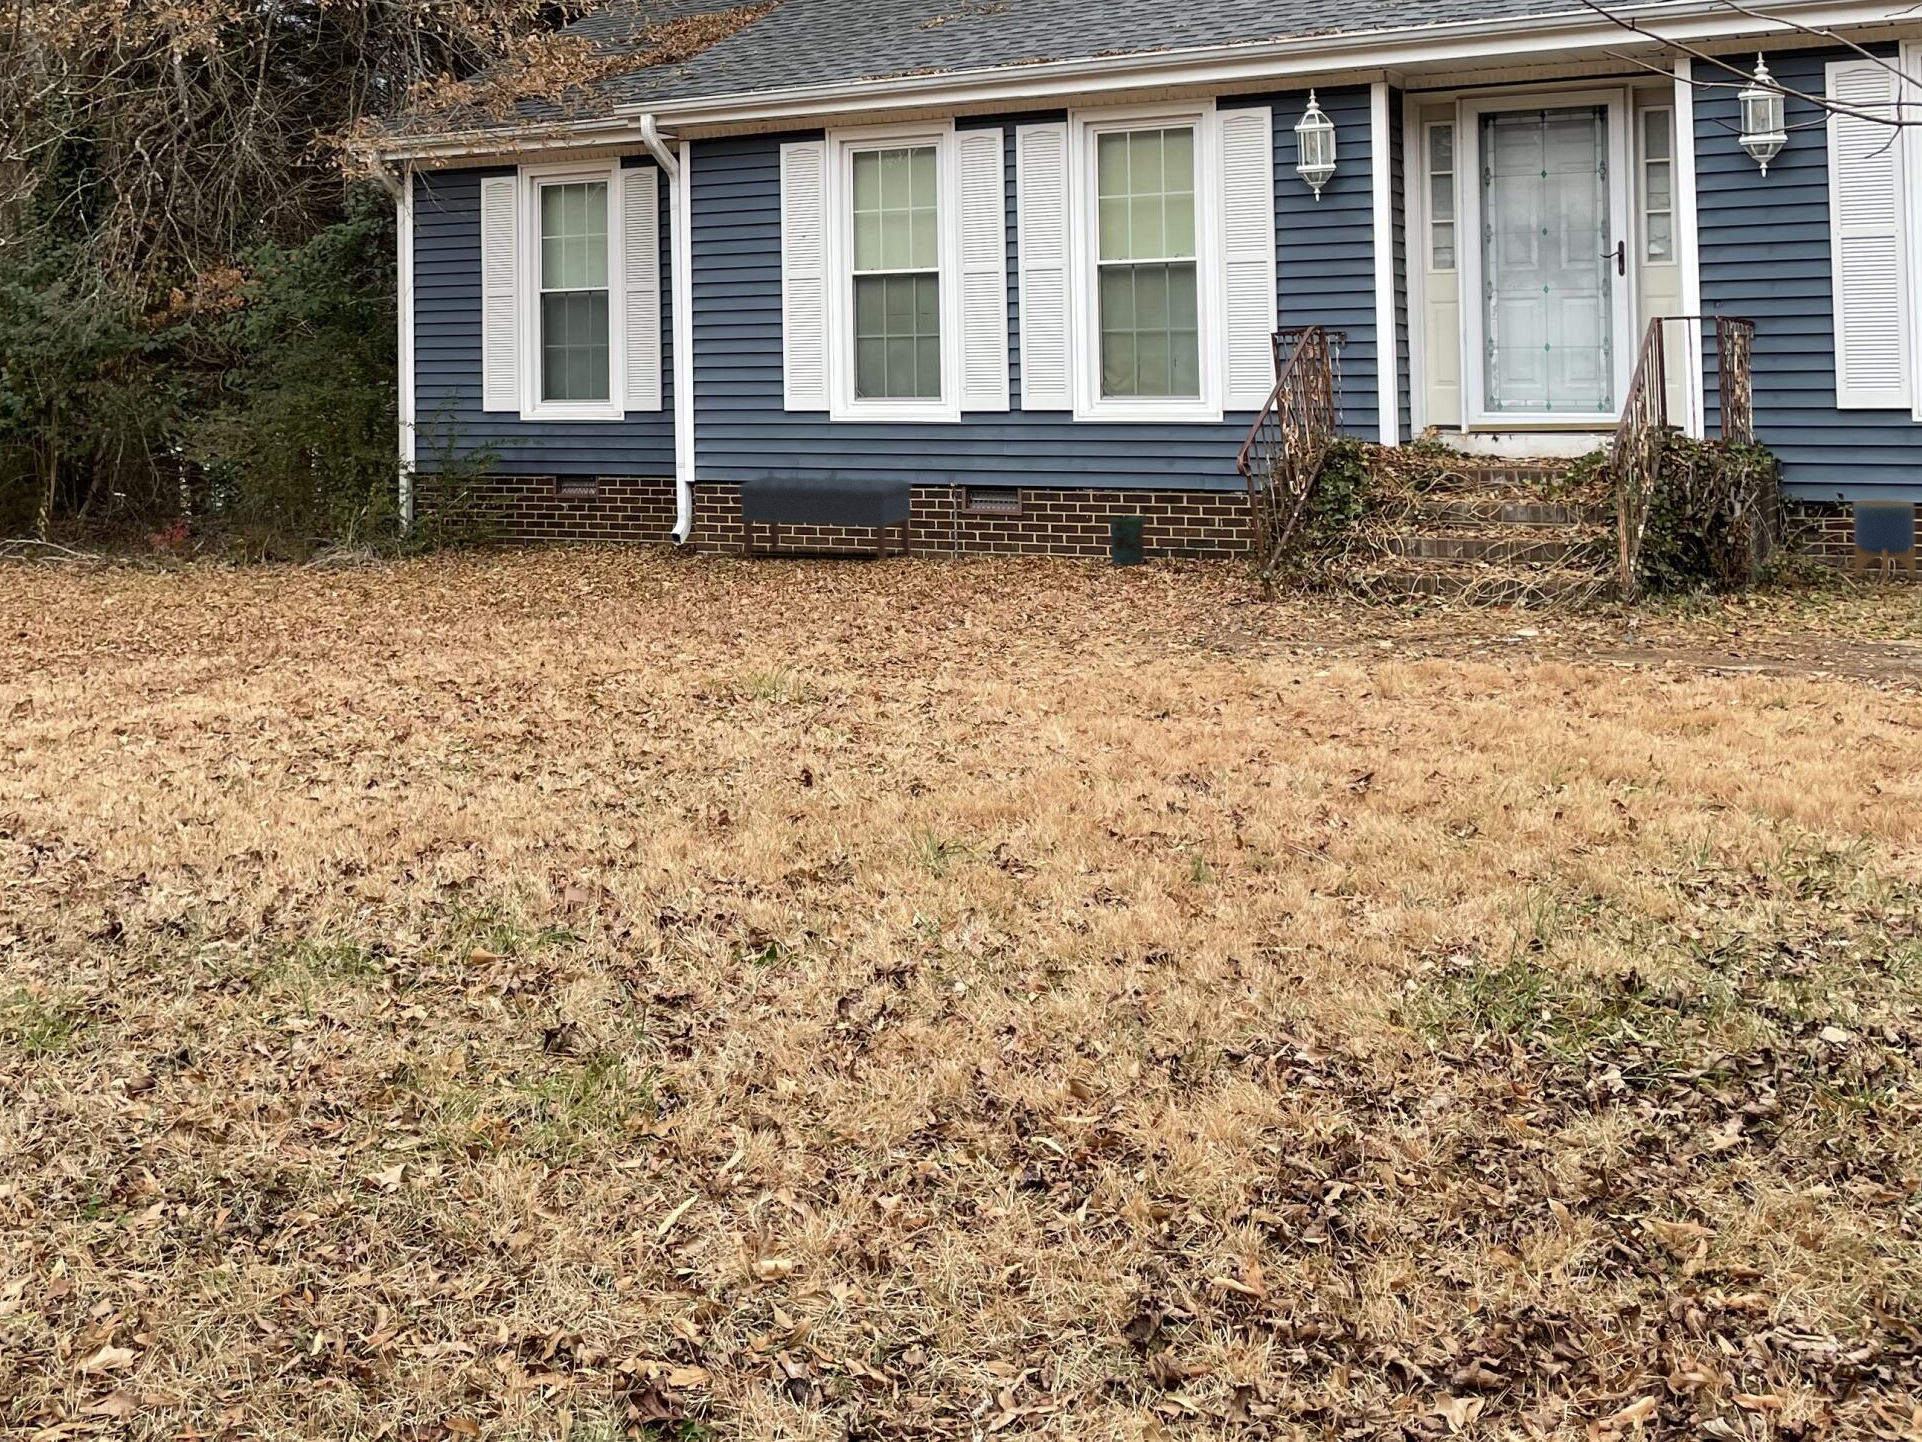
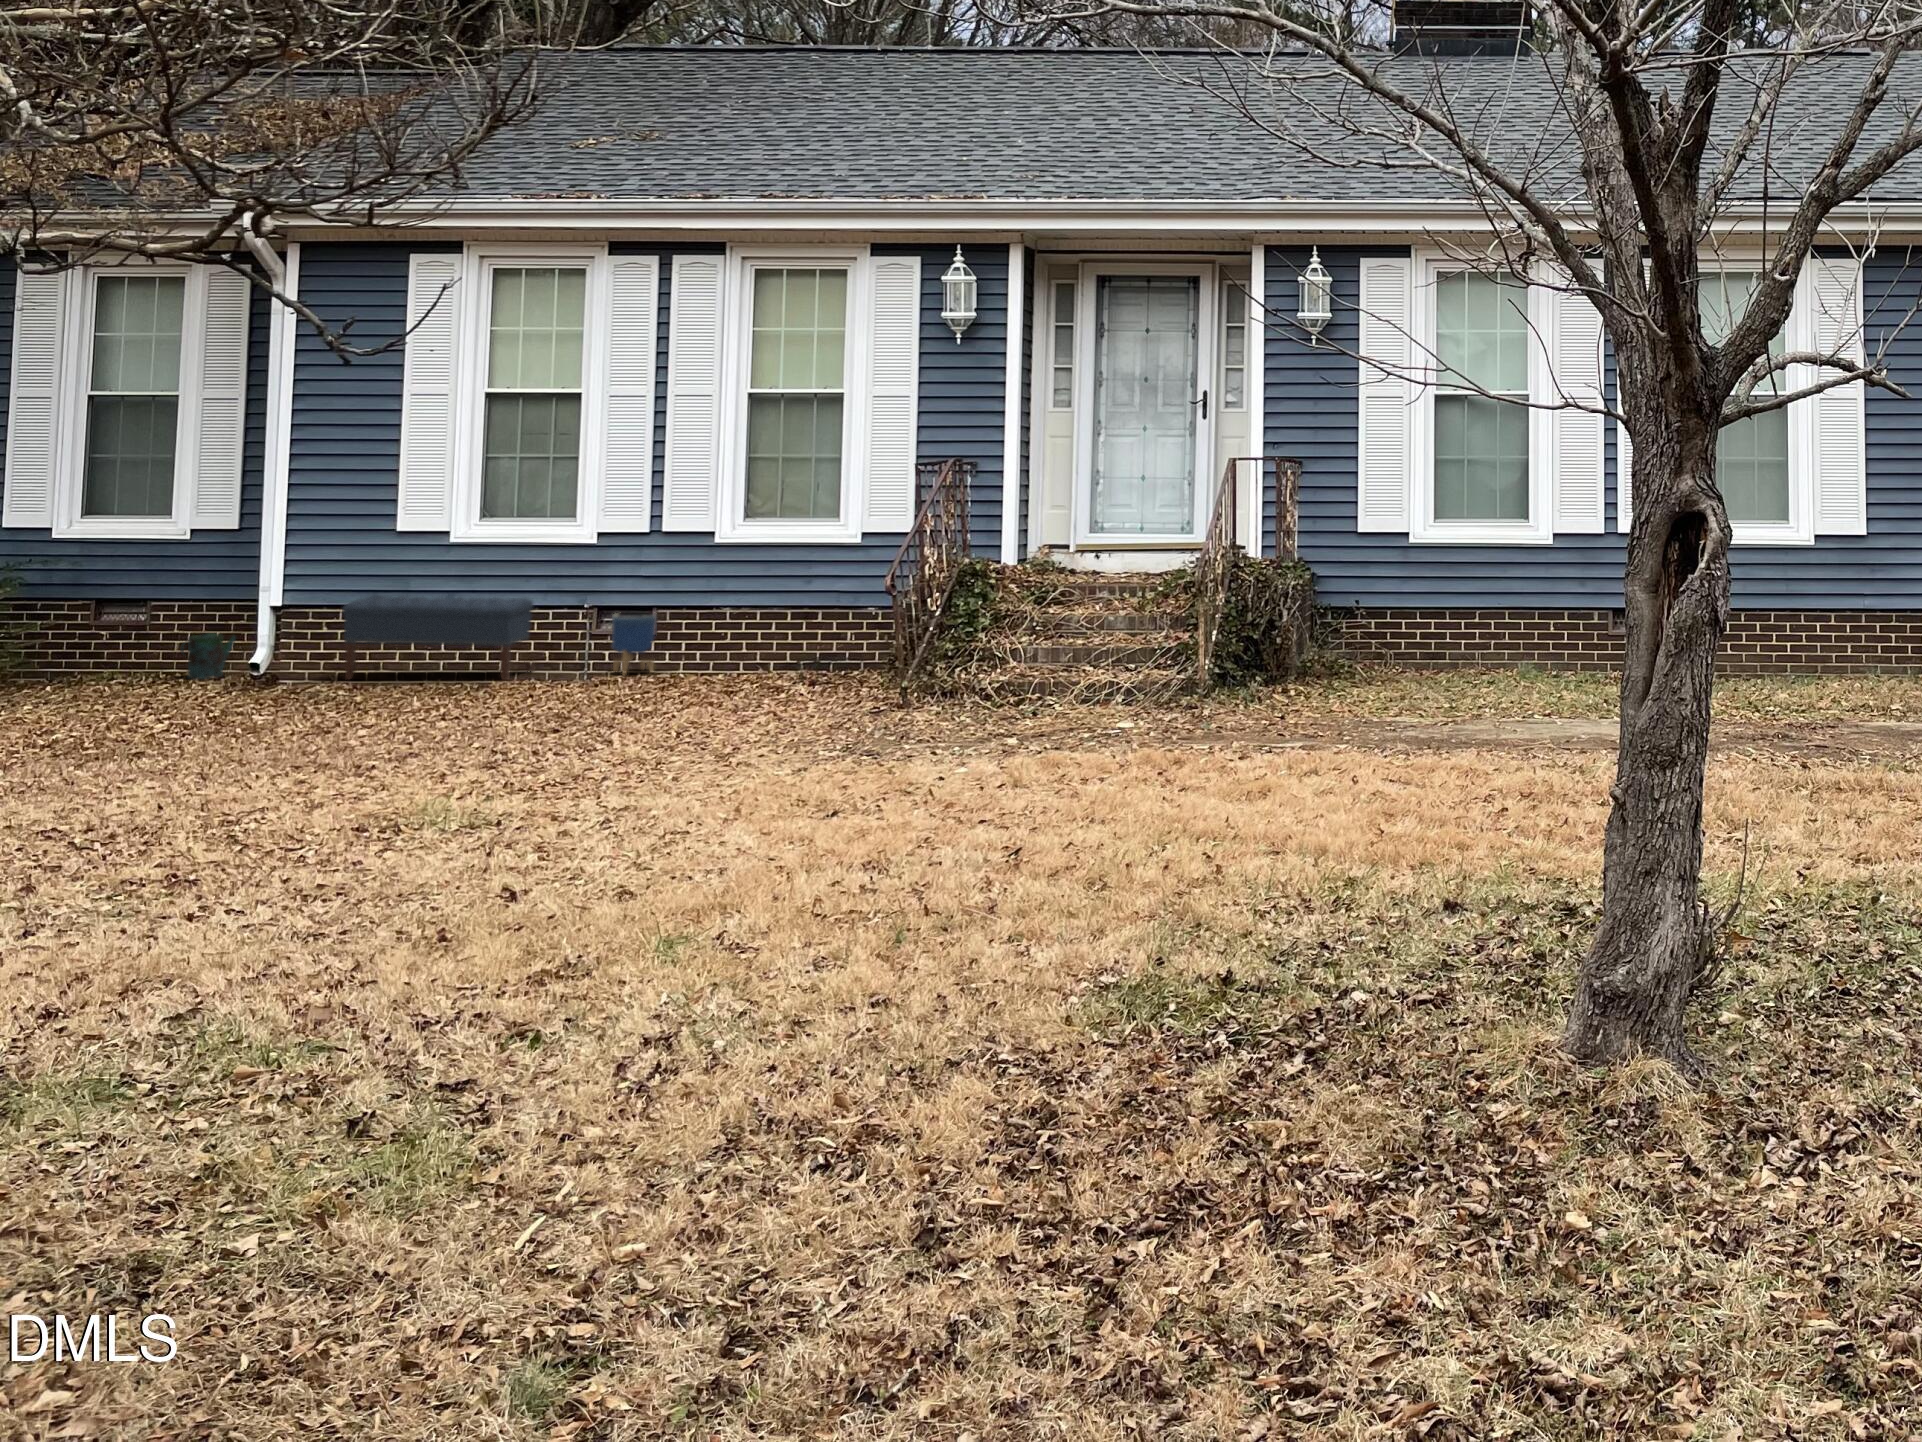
planter: present [1853,500,1916,581] -> present [612,614,657,675]
watering can: present [1110,505,1152,565] -> present [180,633,235,679]

